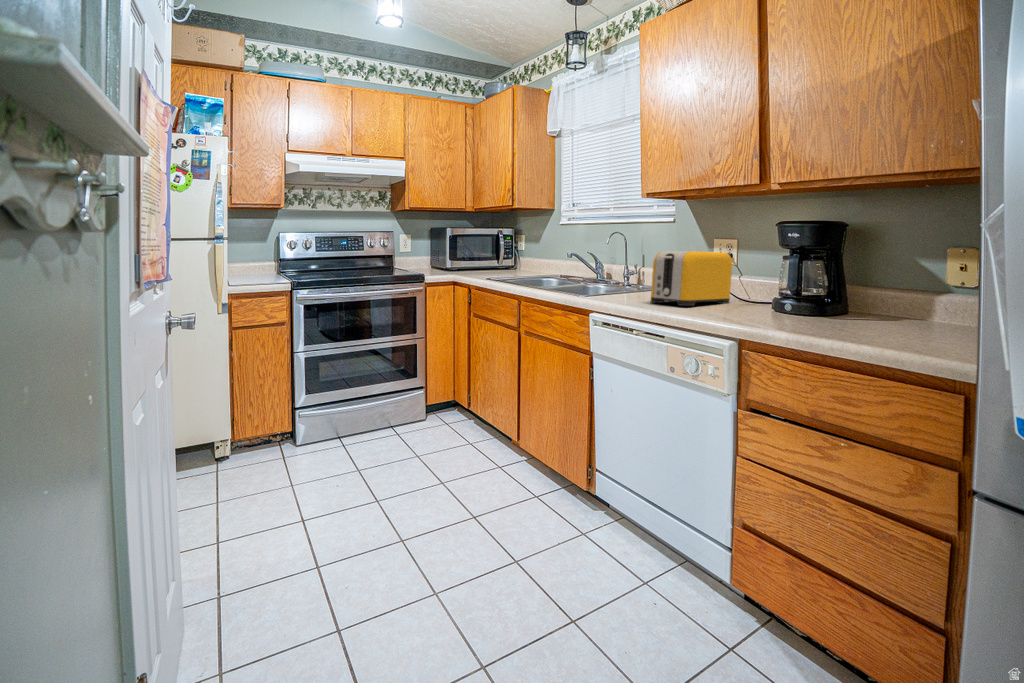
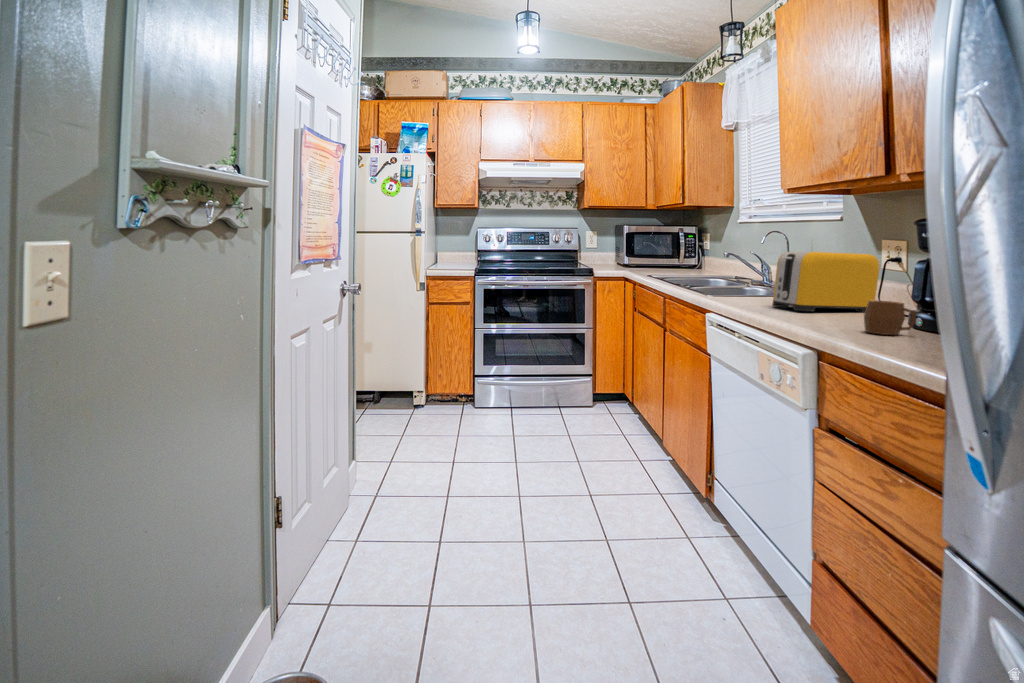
mug: none [776,294,819,325] -> present [864,300,916,335]

